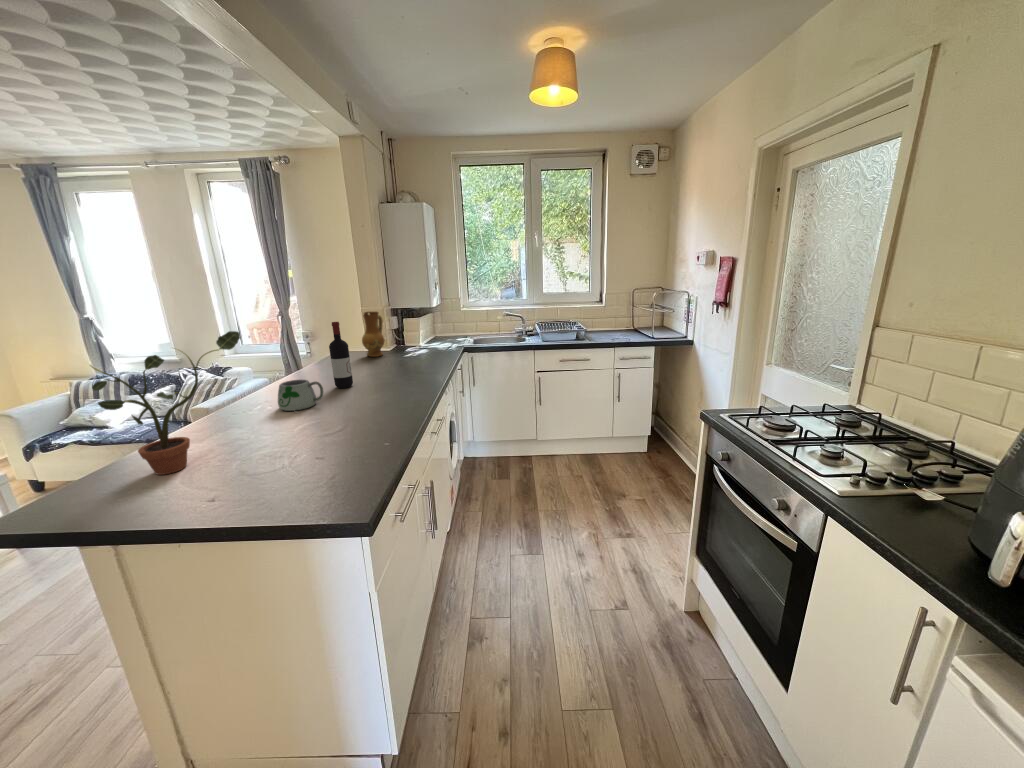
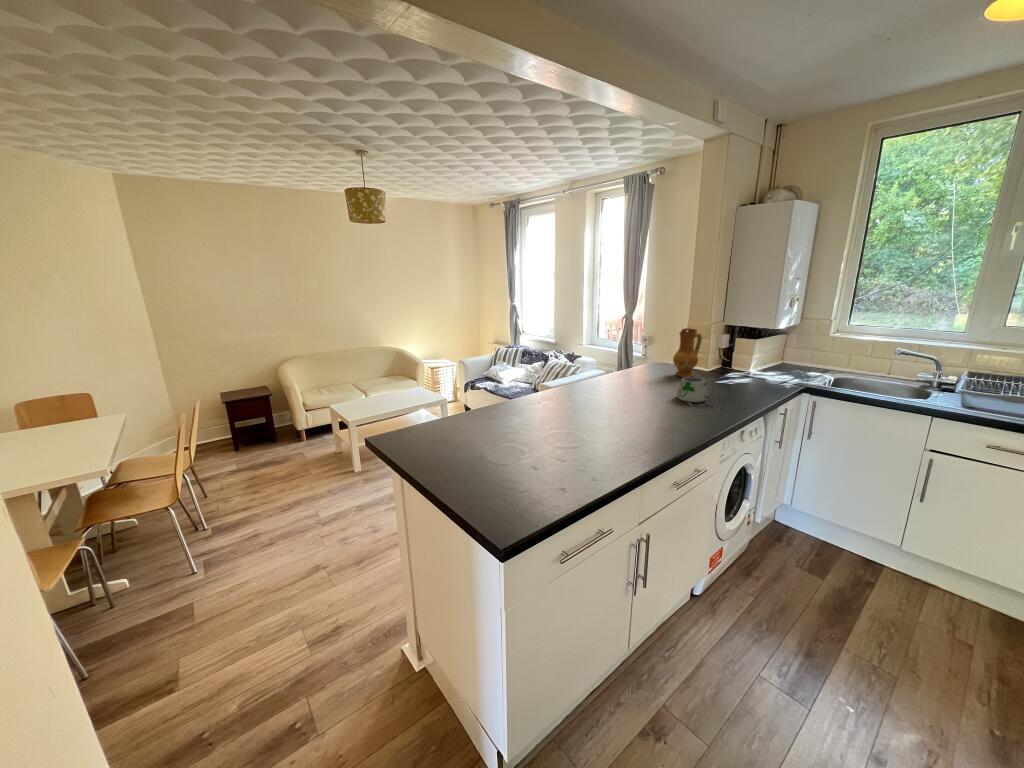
wine bottle: present [329,322,353,388] -> none [612,343,631,408]
potted plant: present [91,331,240,475] -> none [421,351,516,446]
mug: present [278,379,323,413] -> present [677,377,715,402]

